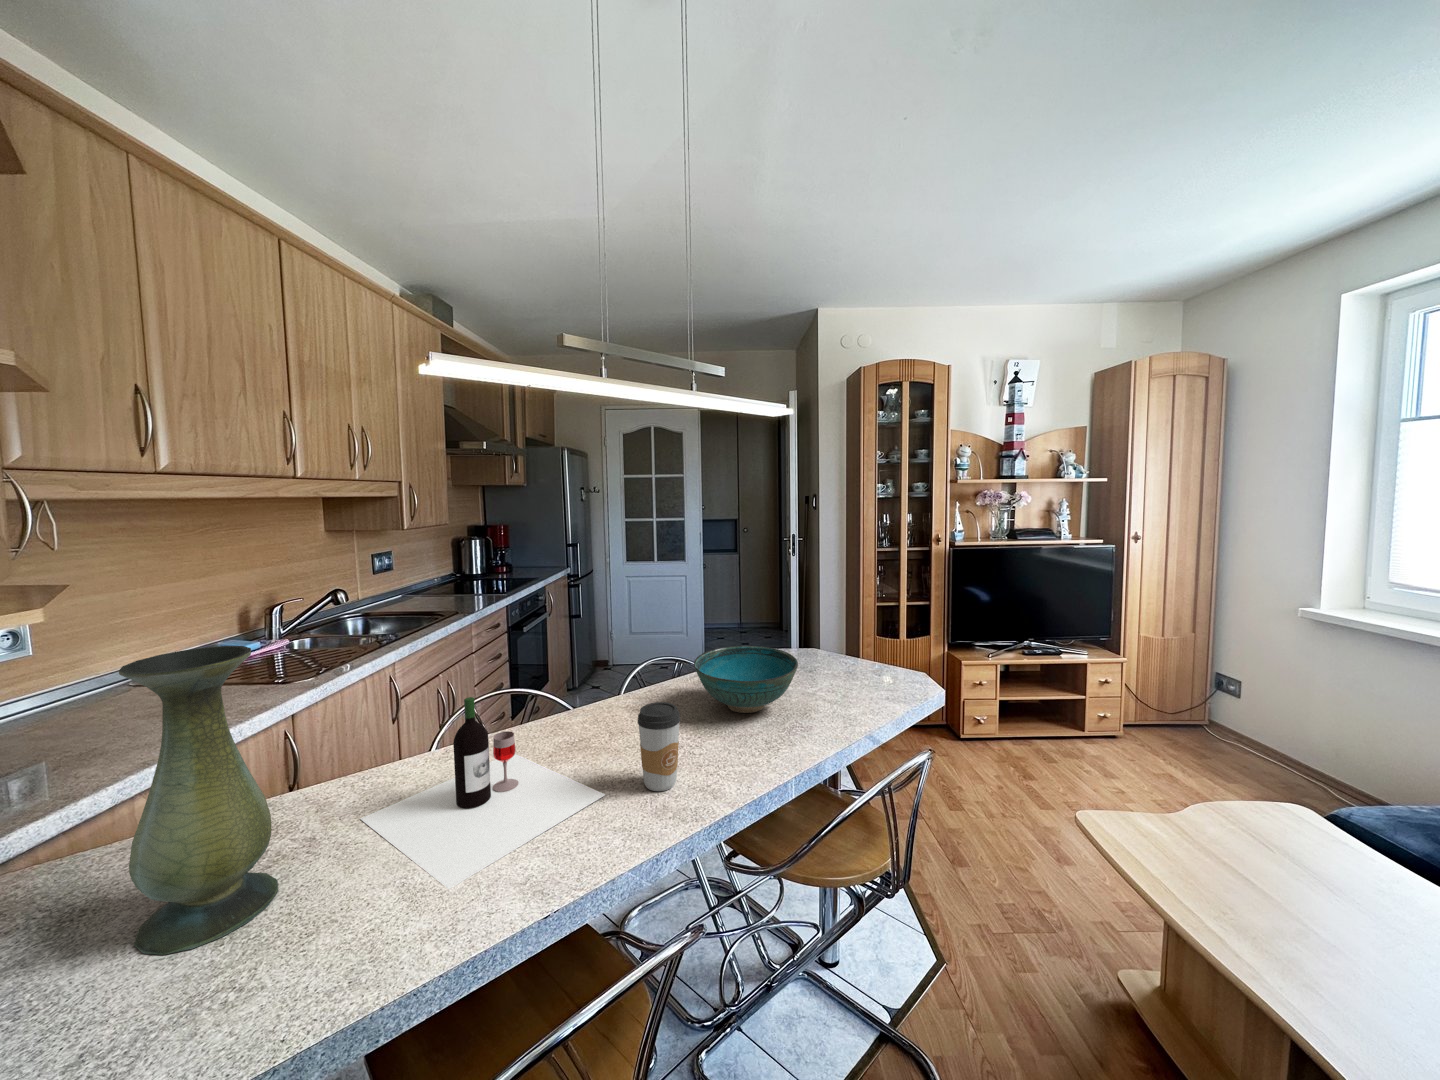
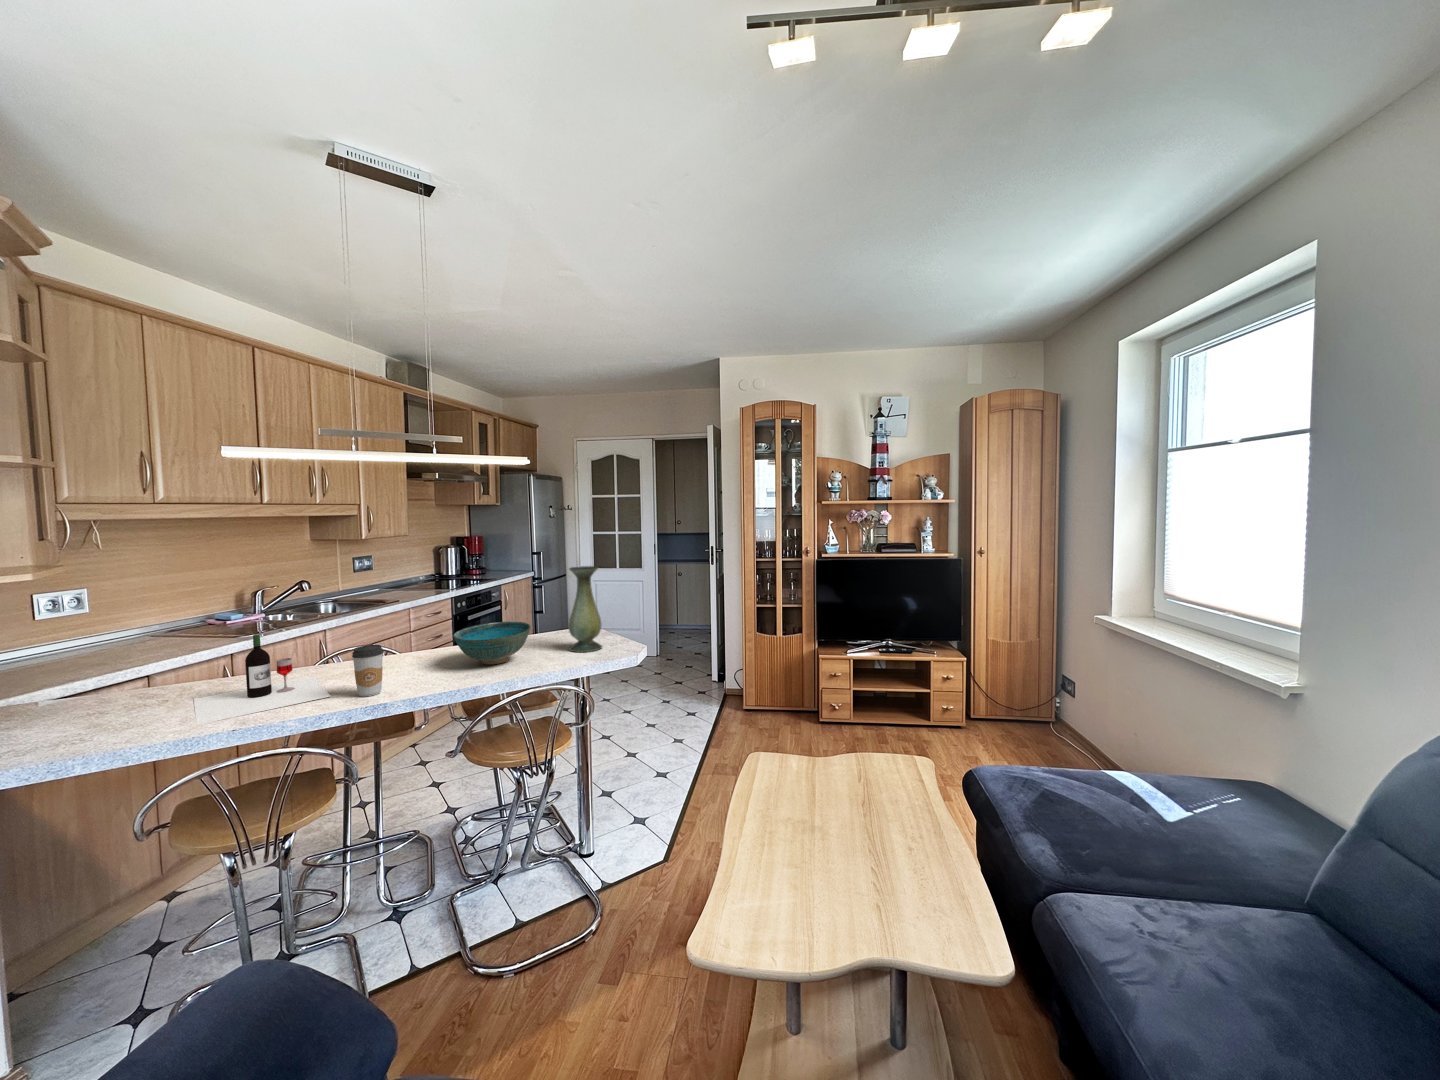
vase: present [119,646,278,955] -> present [569,566,602,652]

